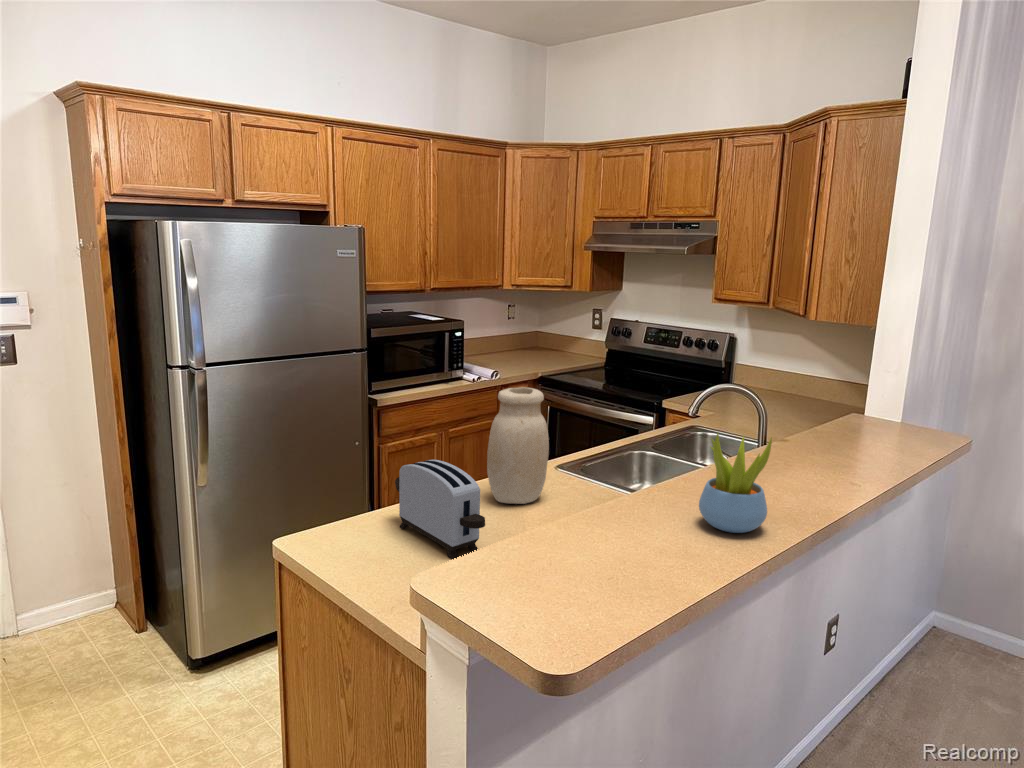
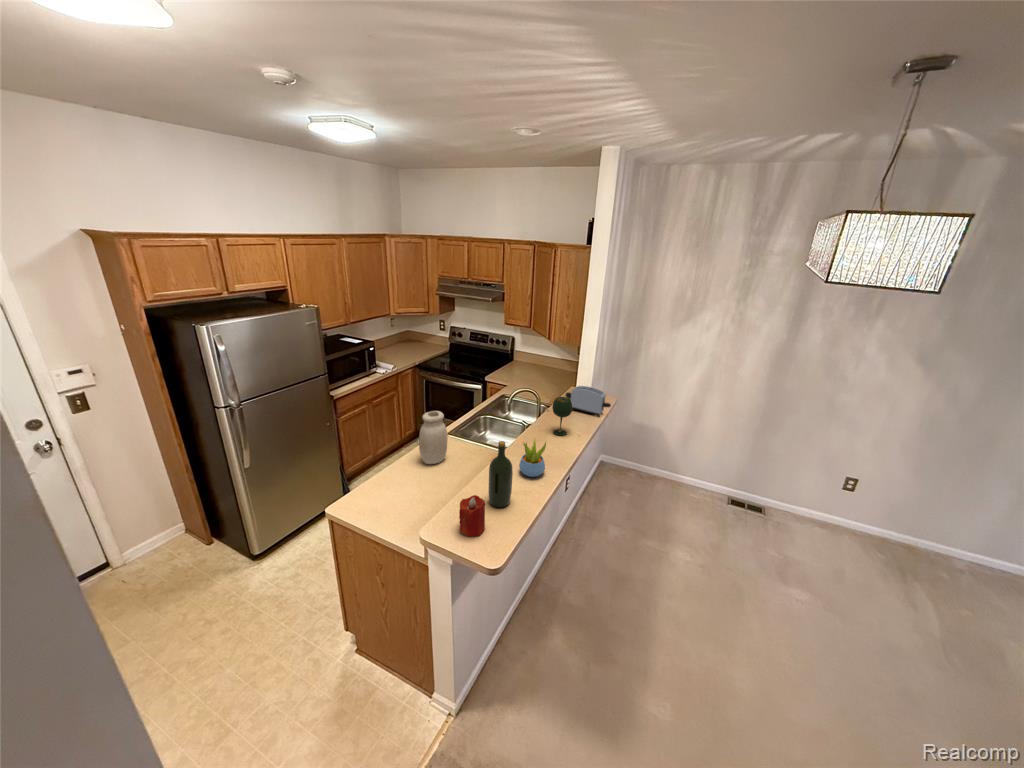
wine glass: none [801,383,854,477] -> present [552,397,573,436]
wine bottle: none [604,392,669,573] -> present [488,441,513,507]
toaster: present [395,460,485,558] -> present [566,386,611,417]
candle: none [509,508,579,617] -> present [459,495,486,537]

